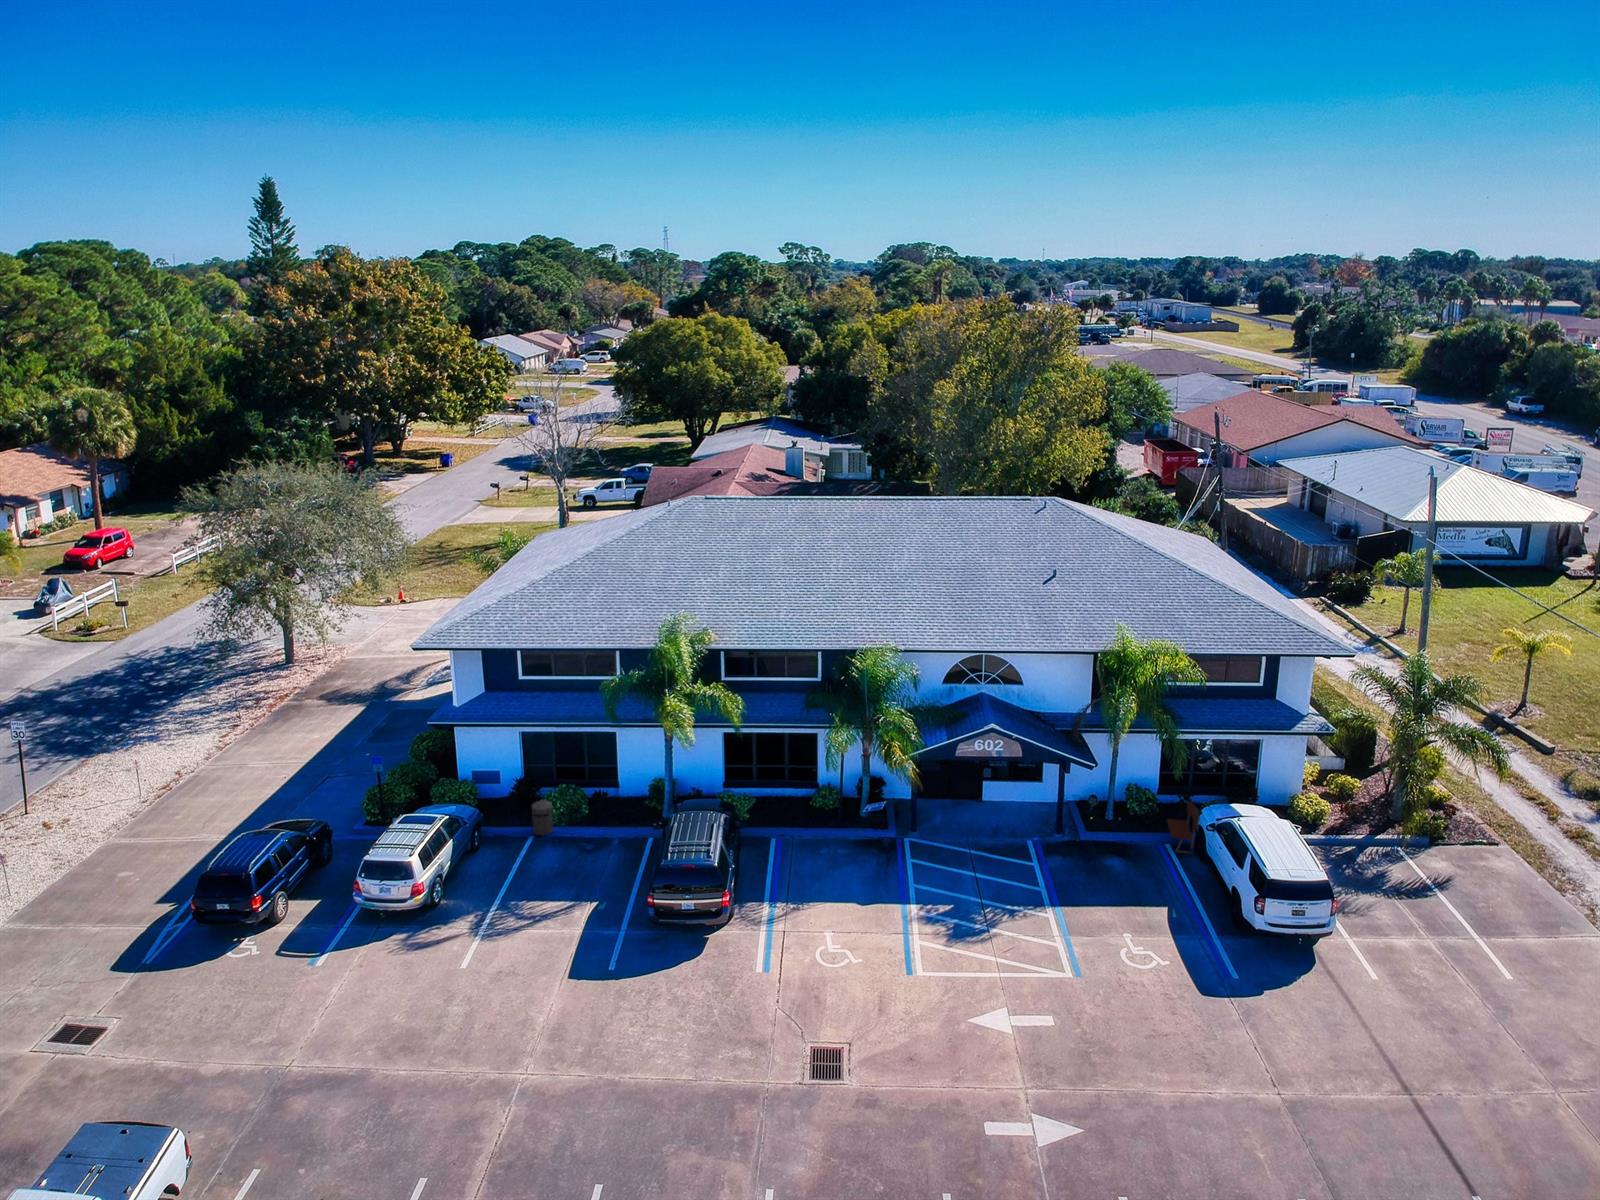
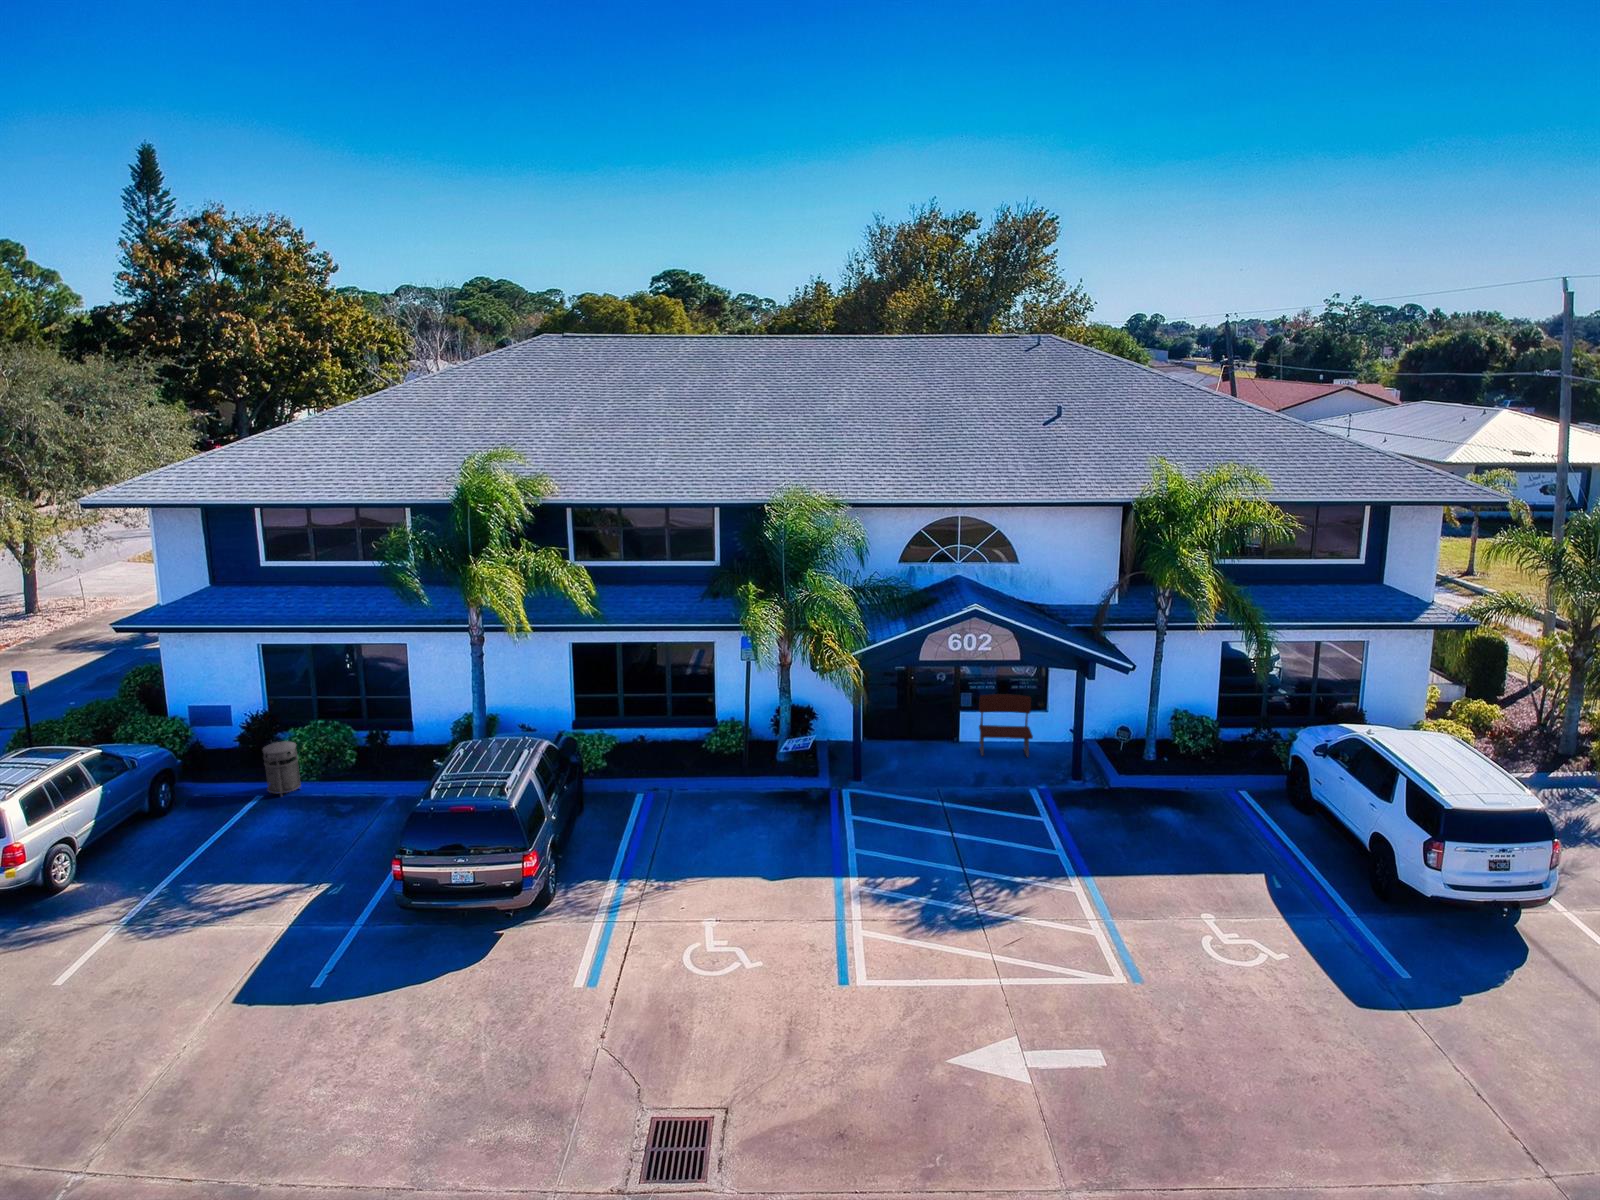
bench: present [1167,801,1198,854] -> present [979,694,1033,757]

